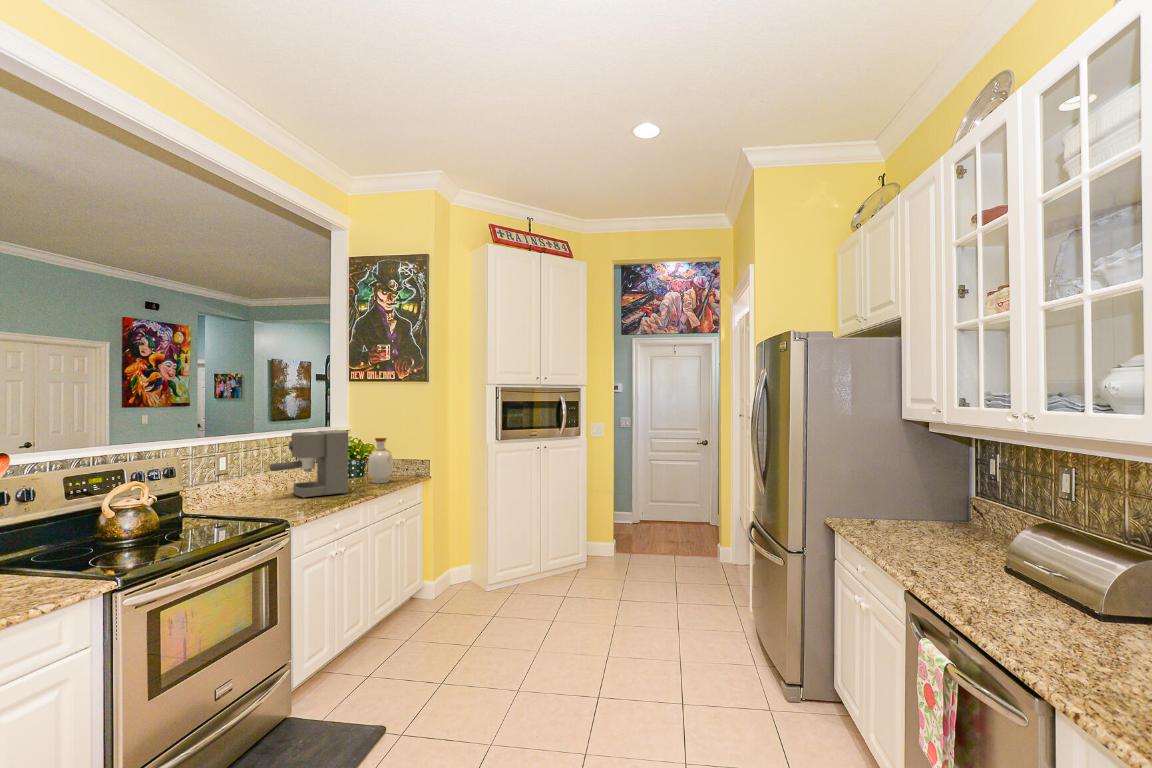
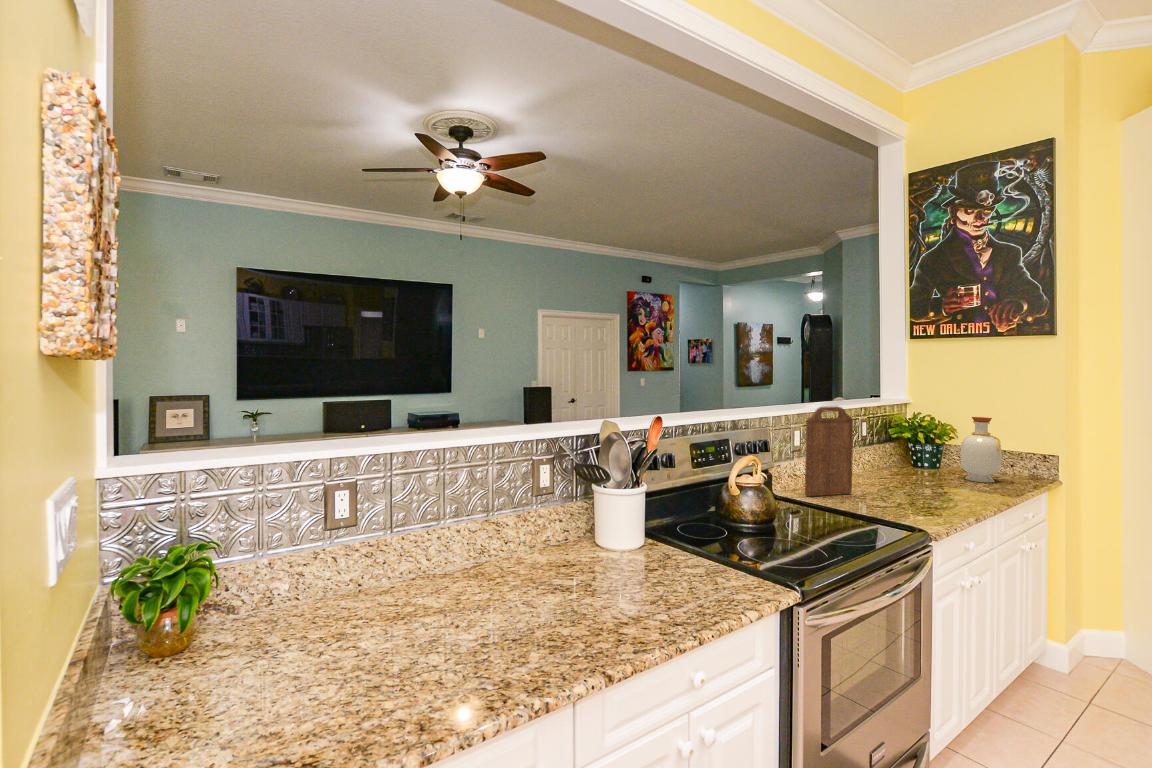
coffee maker: present [270,430,348,498] -> none [849,403,960,496]
cutting board: none [223,435,268,509] -> present [805,406,853,496]

